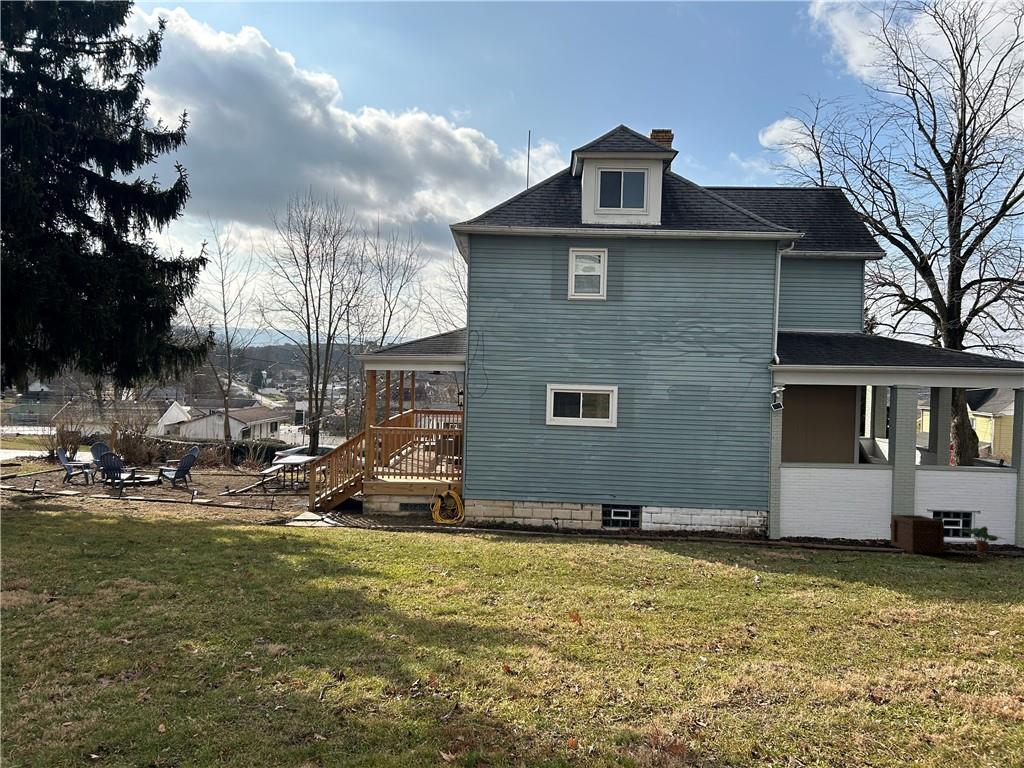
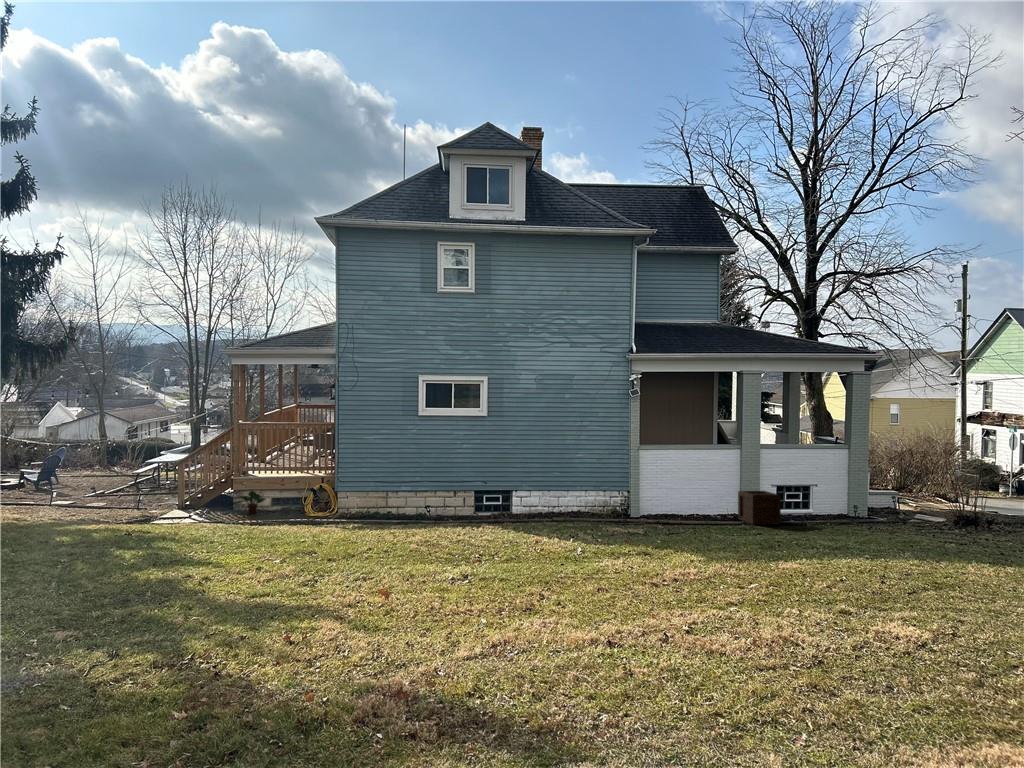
potted plant: present [963,526,1000,552] -> present [233,491,266,514]

